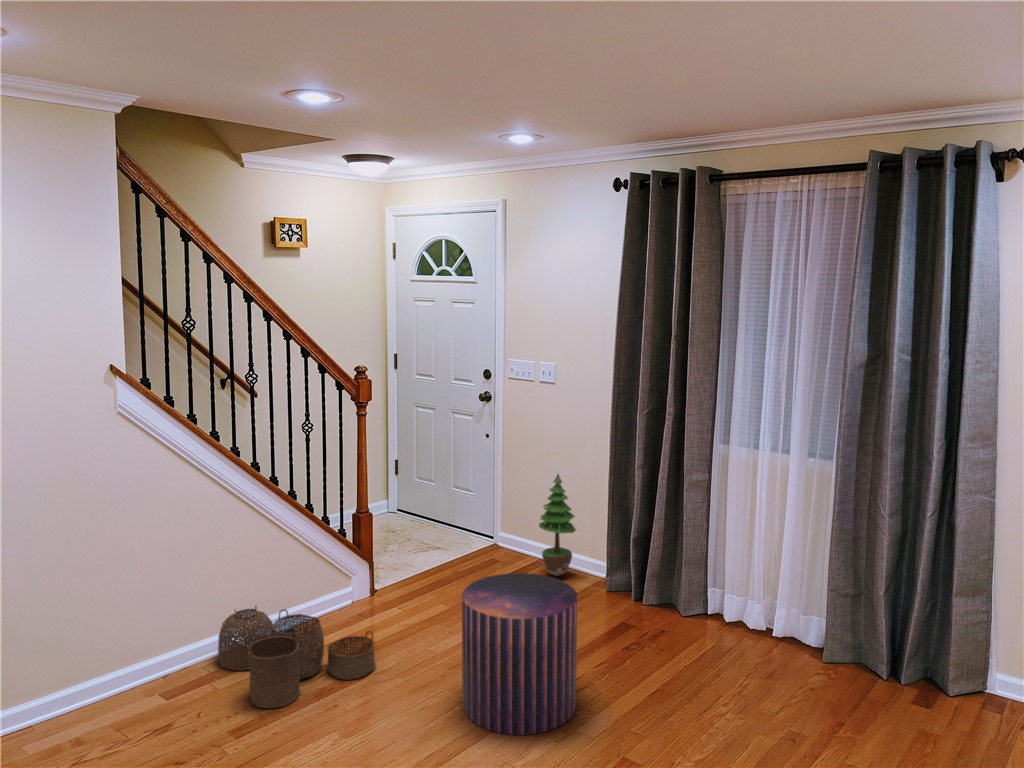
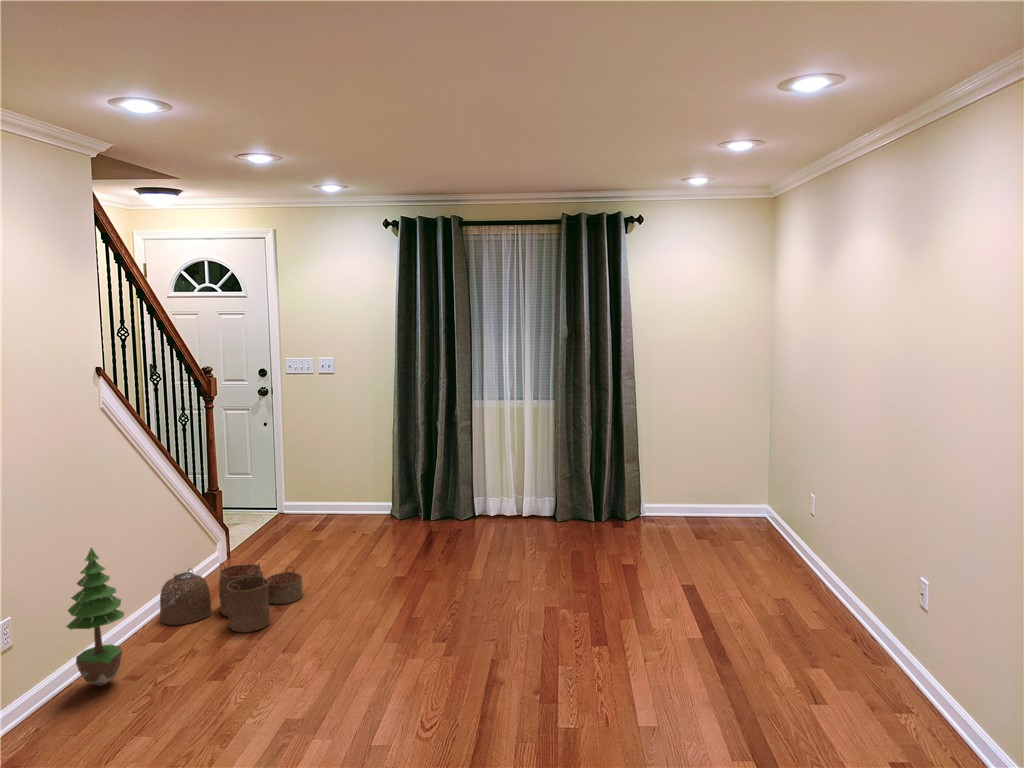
potted tree: present [539,474,576,576] -> present [66,548,124,686]
pouf: present [462,573,578,735] -> none [382,493,464,595]

